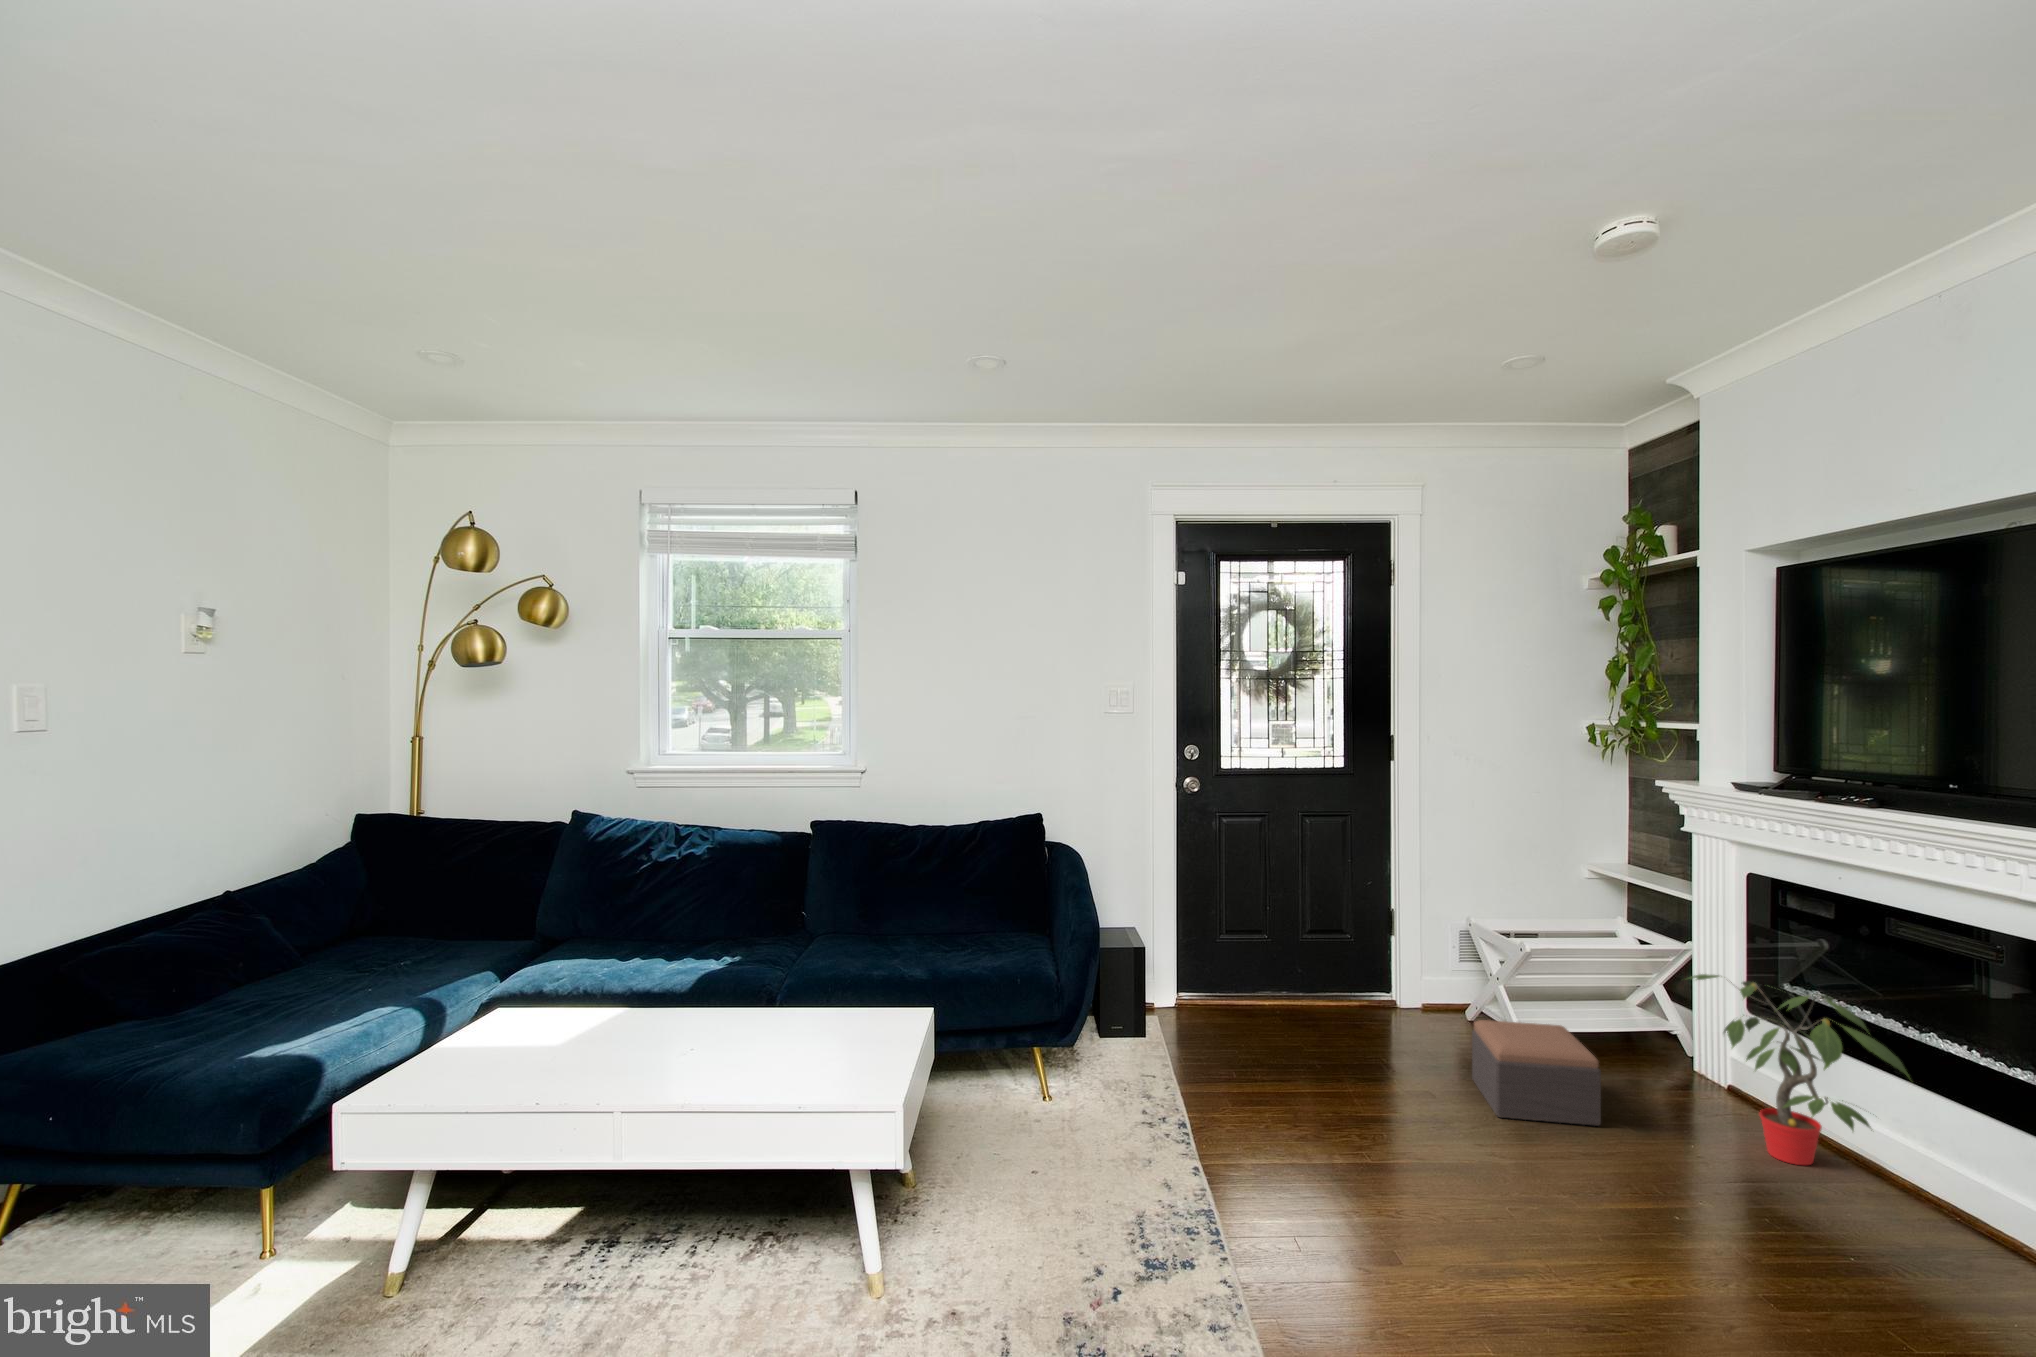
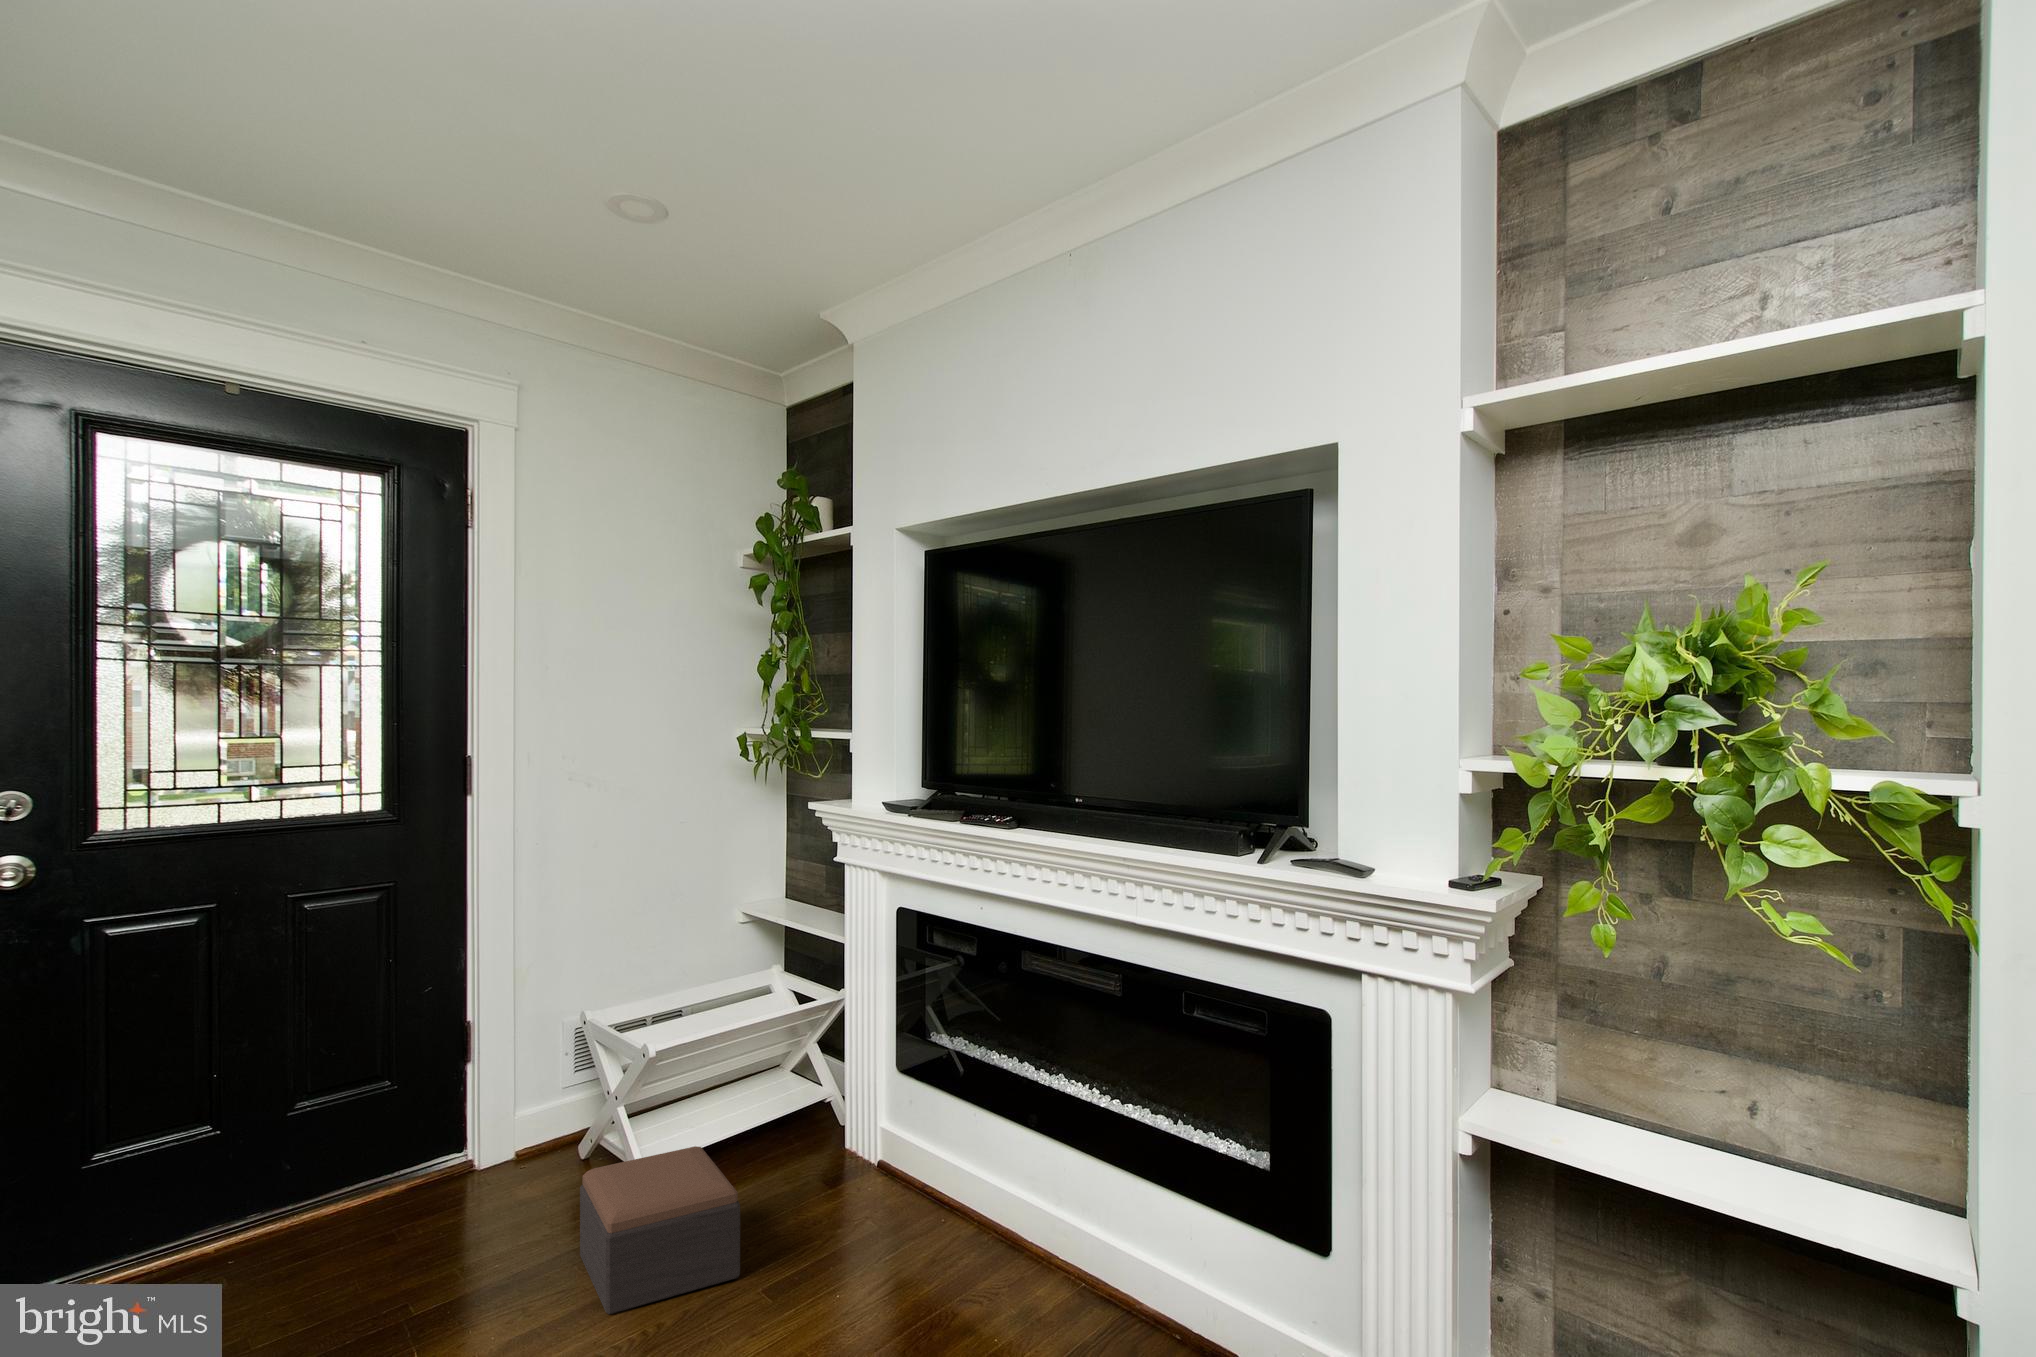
potted plant: present [1689,974,1909,1165] -> none [829,1044,1045,1254]

